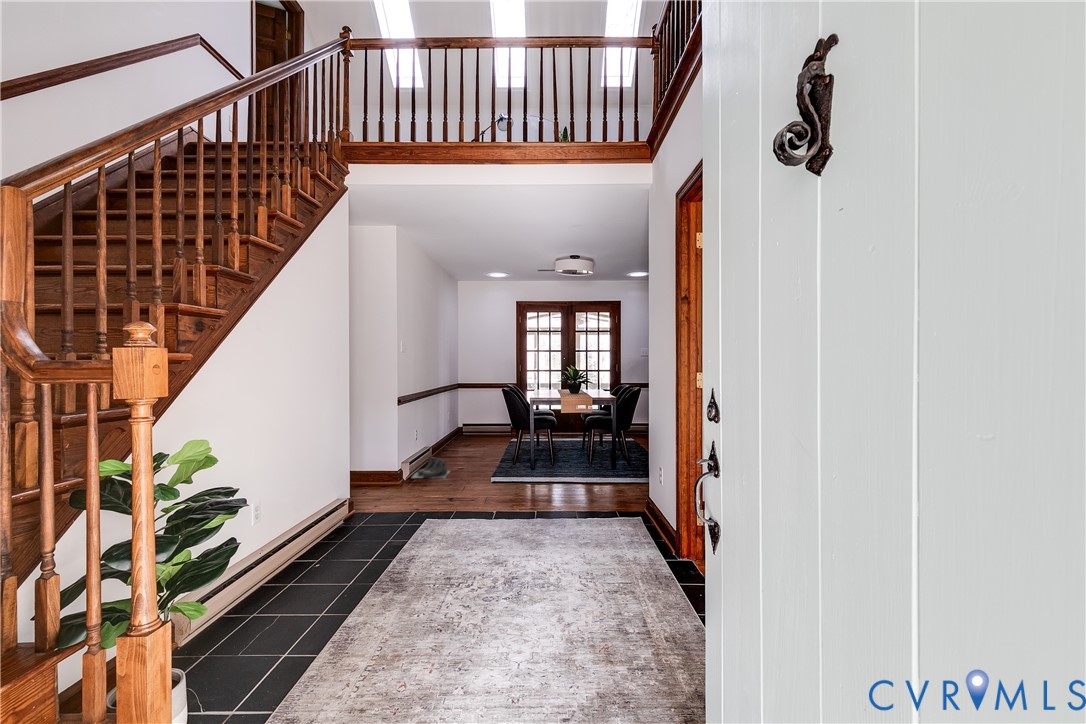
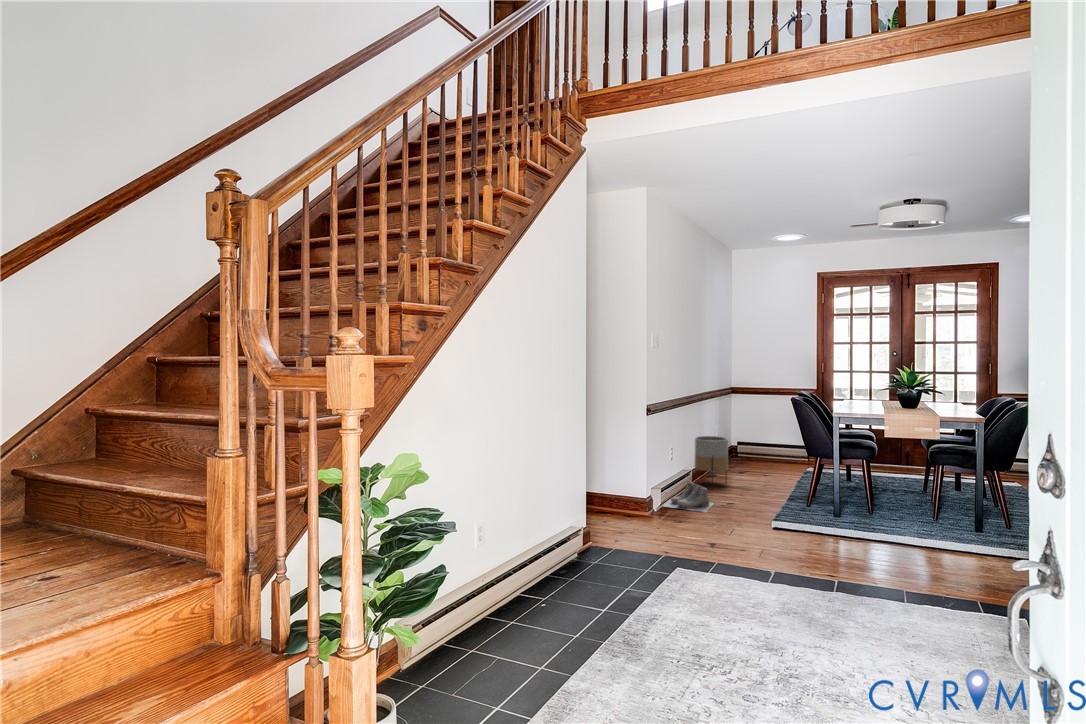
planter: none [434,421,460,461] -> present [695,436,728,487]

